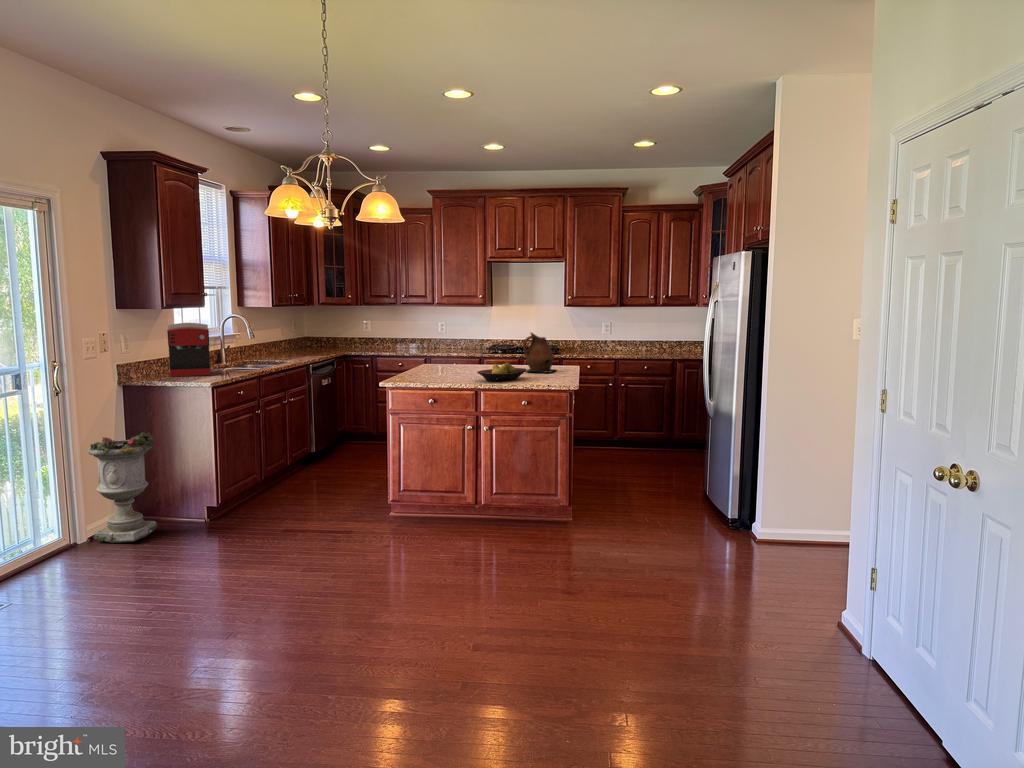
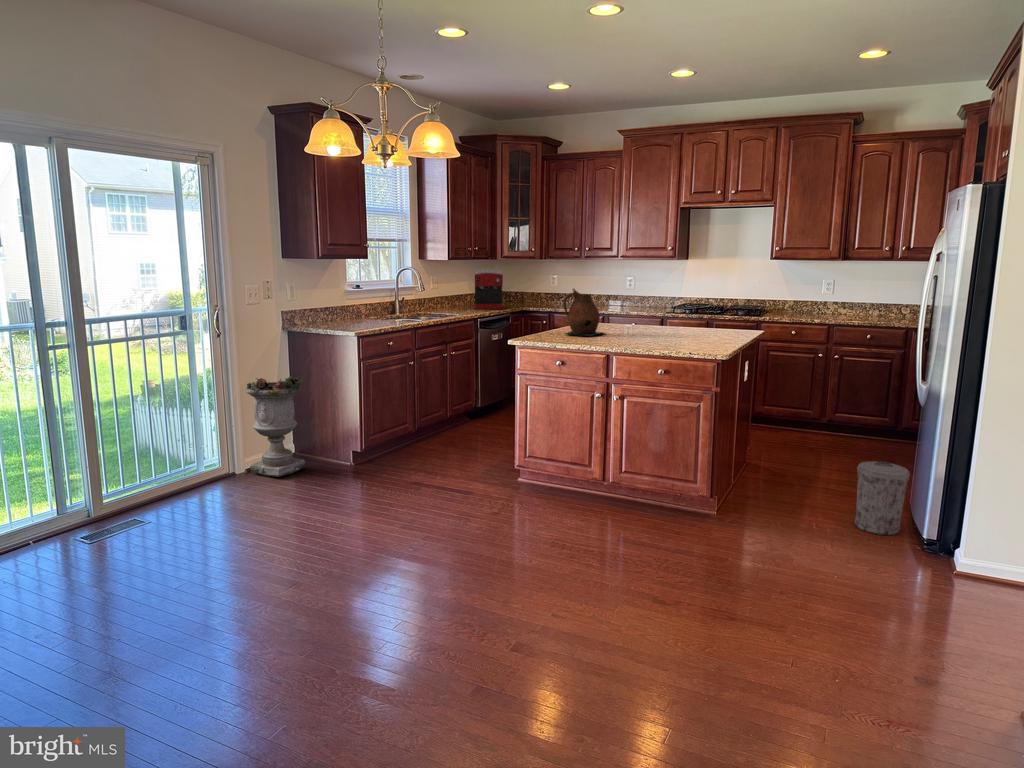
coffee maker: present [167,323,211,377] -> present [475,269,503,309]
ceramic pitcher: present [523,333,556,373] -> present [563,289,605,336]
fruit bowl: present [477,363,526,382] -> none [610,323,674,345]
trash can: none [673,463,710,519] -> present [855,461,910,535]

